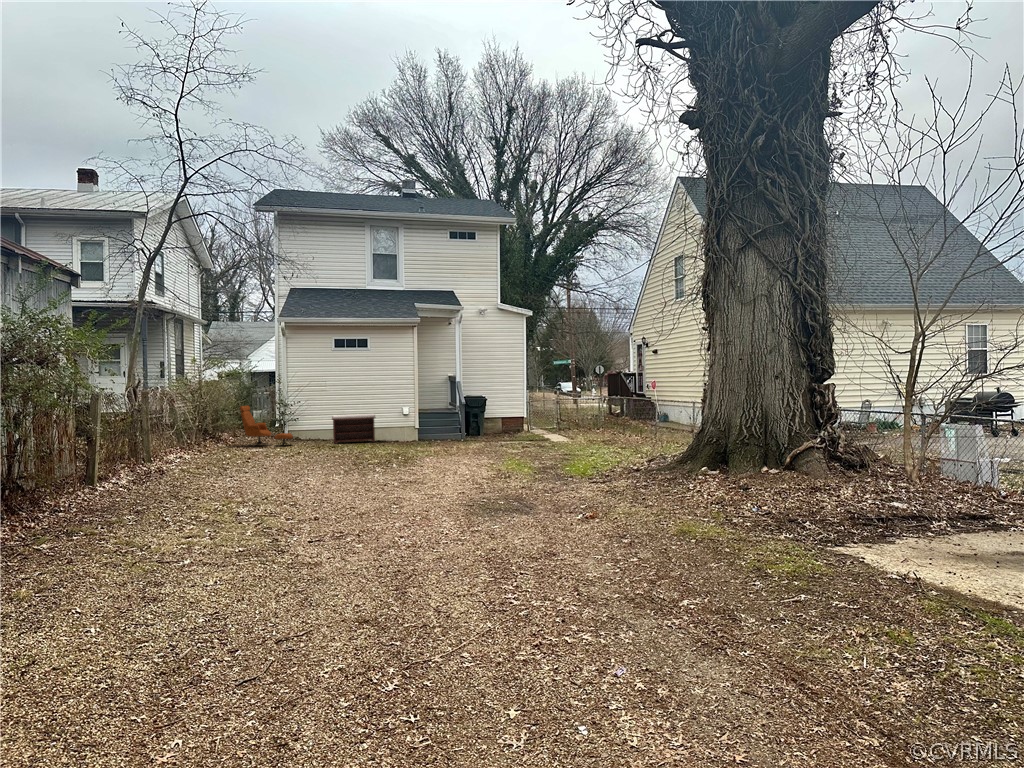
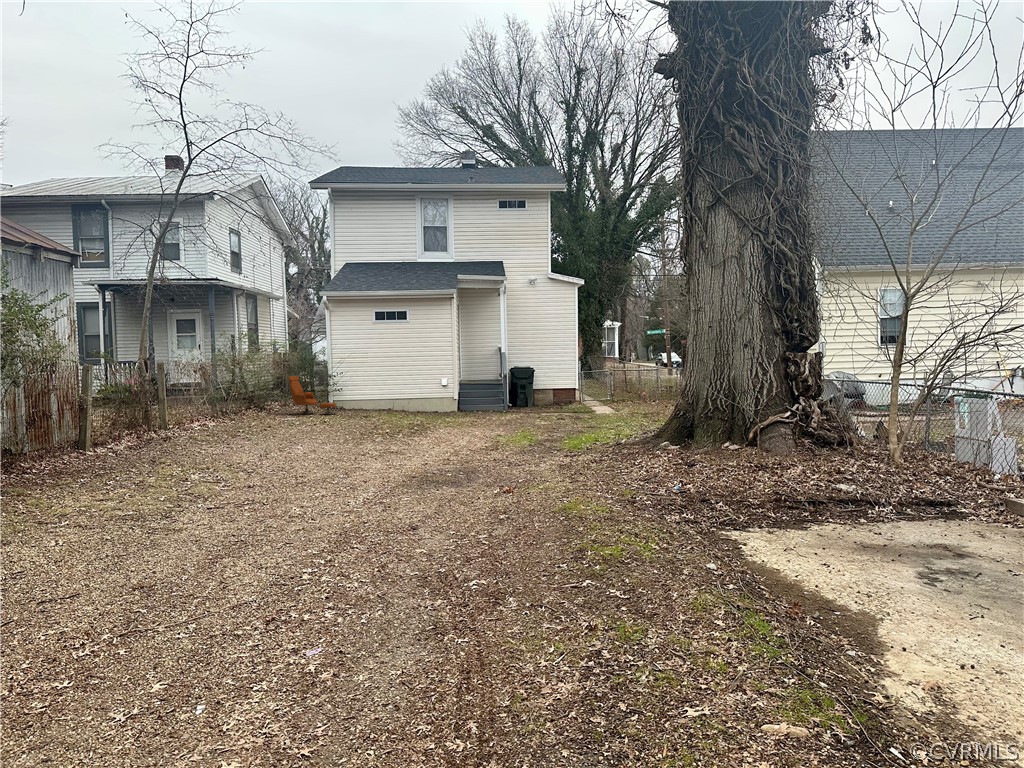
bench: present [332,414,376,444] -> none [372,385,415,414]

